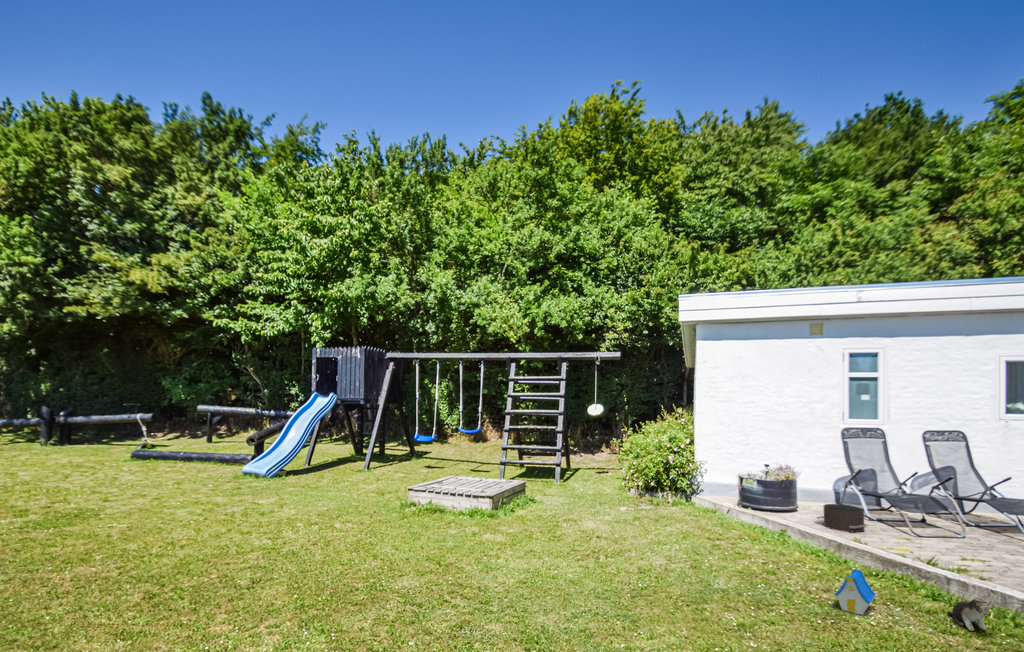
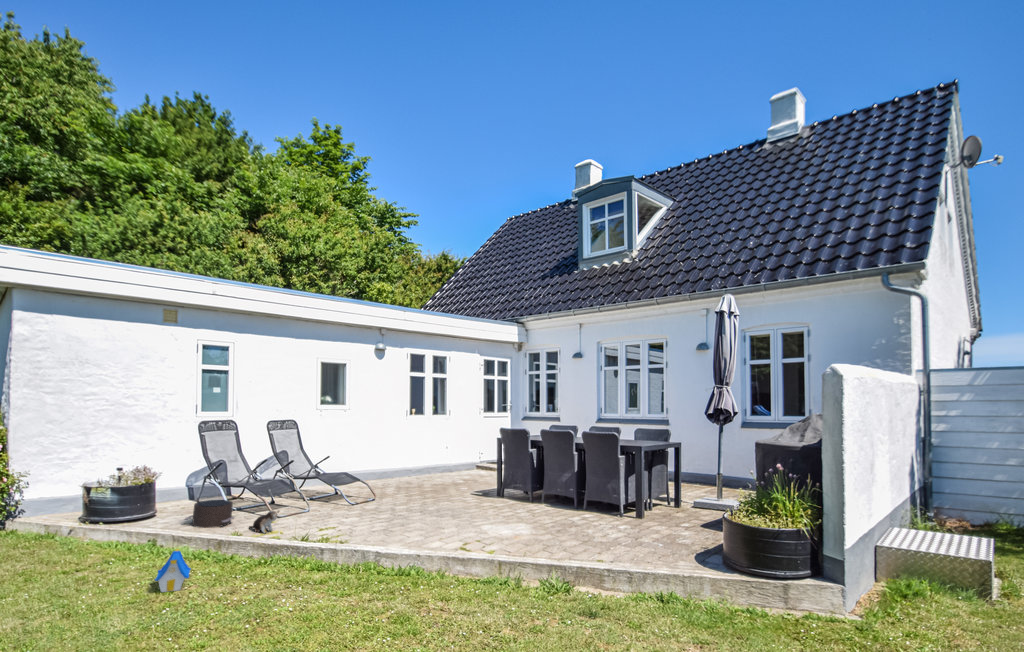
toy house: present [834,568,876,615] -> present [155,549,191,592]
plush toy: present [947,598,992,631] -> present [249,511,279,533]

